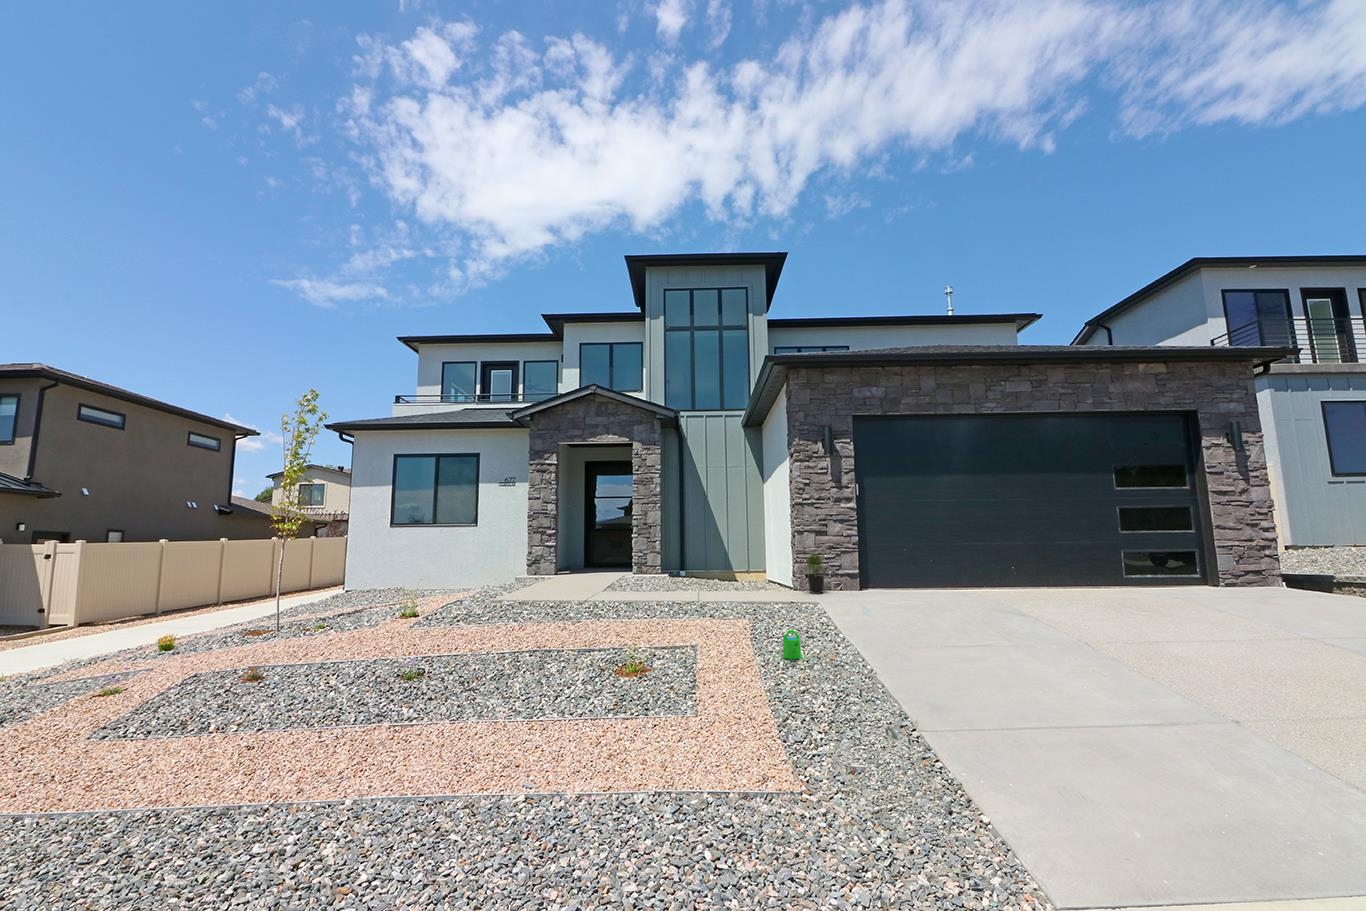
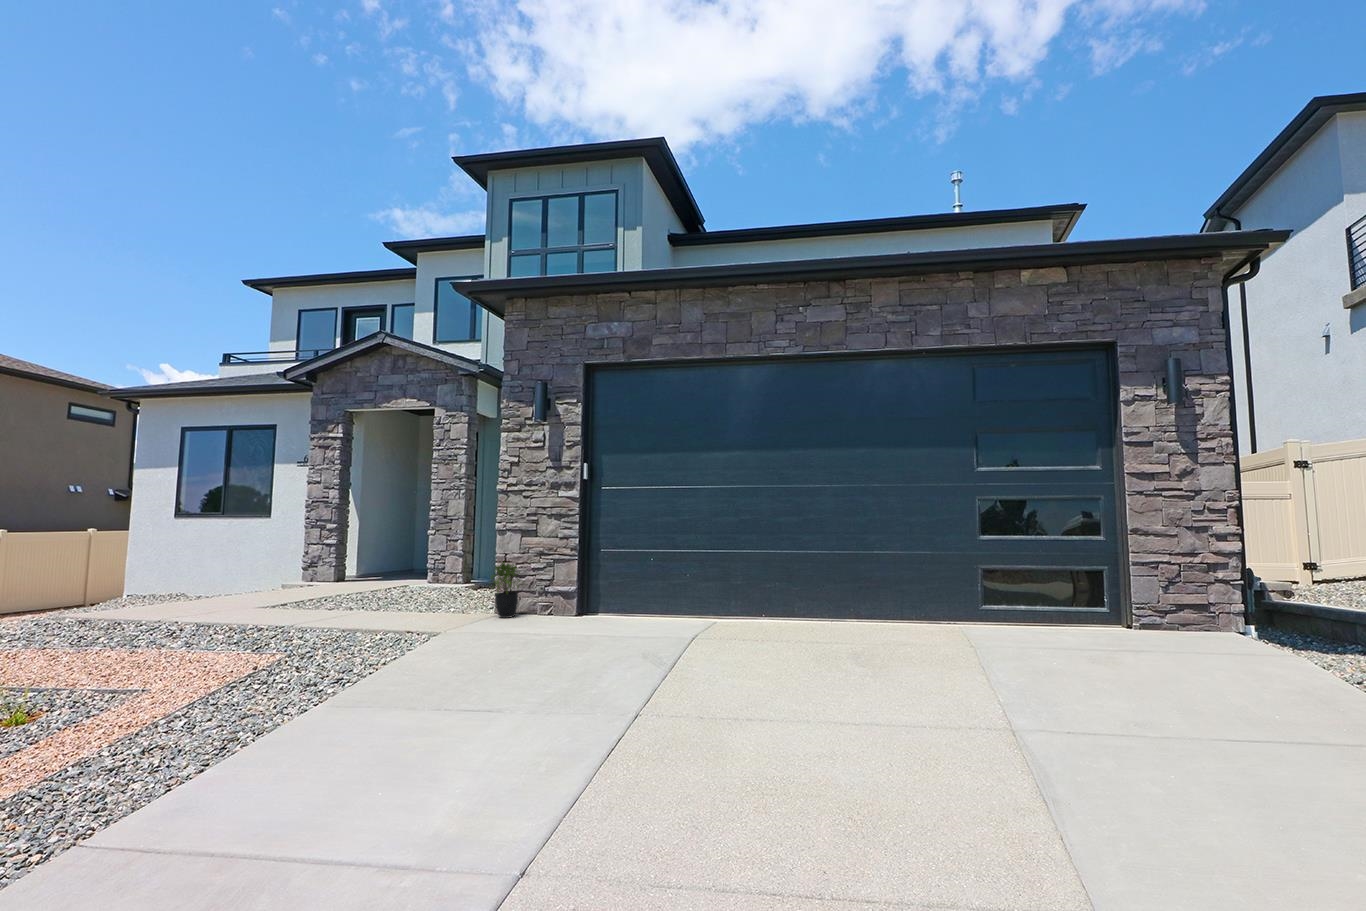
watering can: present [782,629,802,659] -> none [150,667,194,708]

